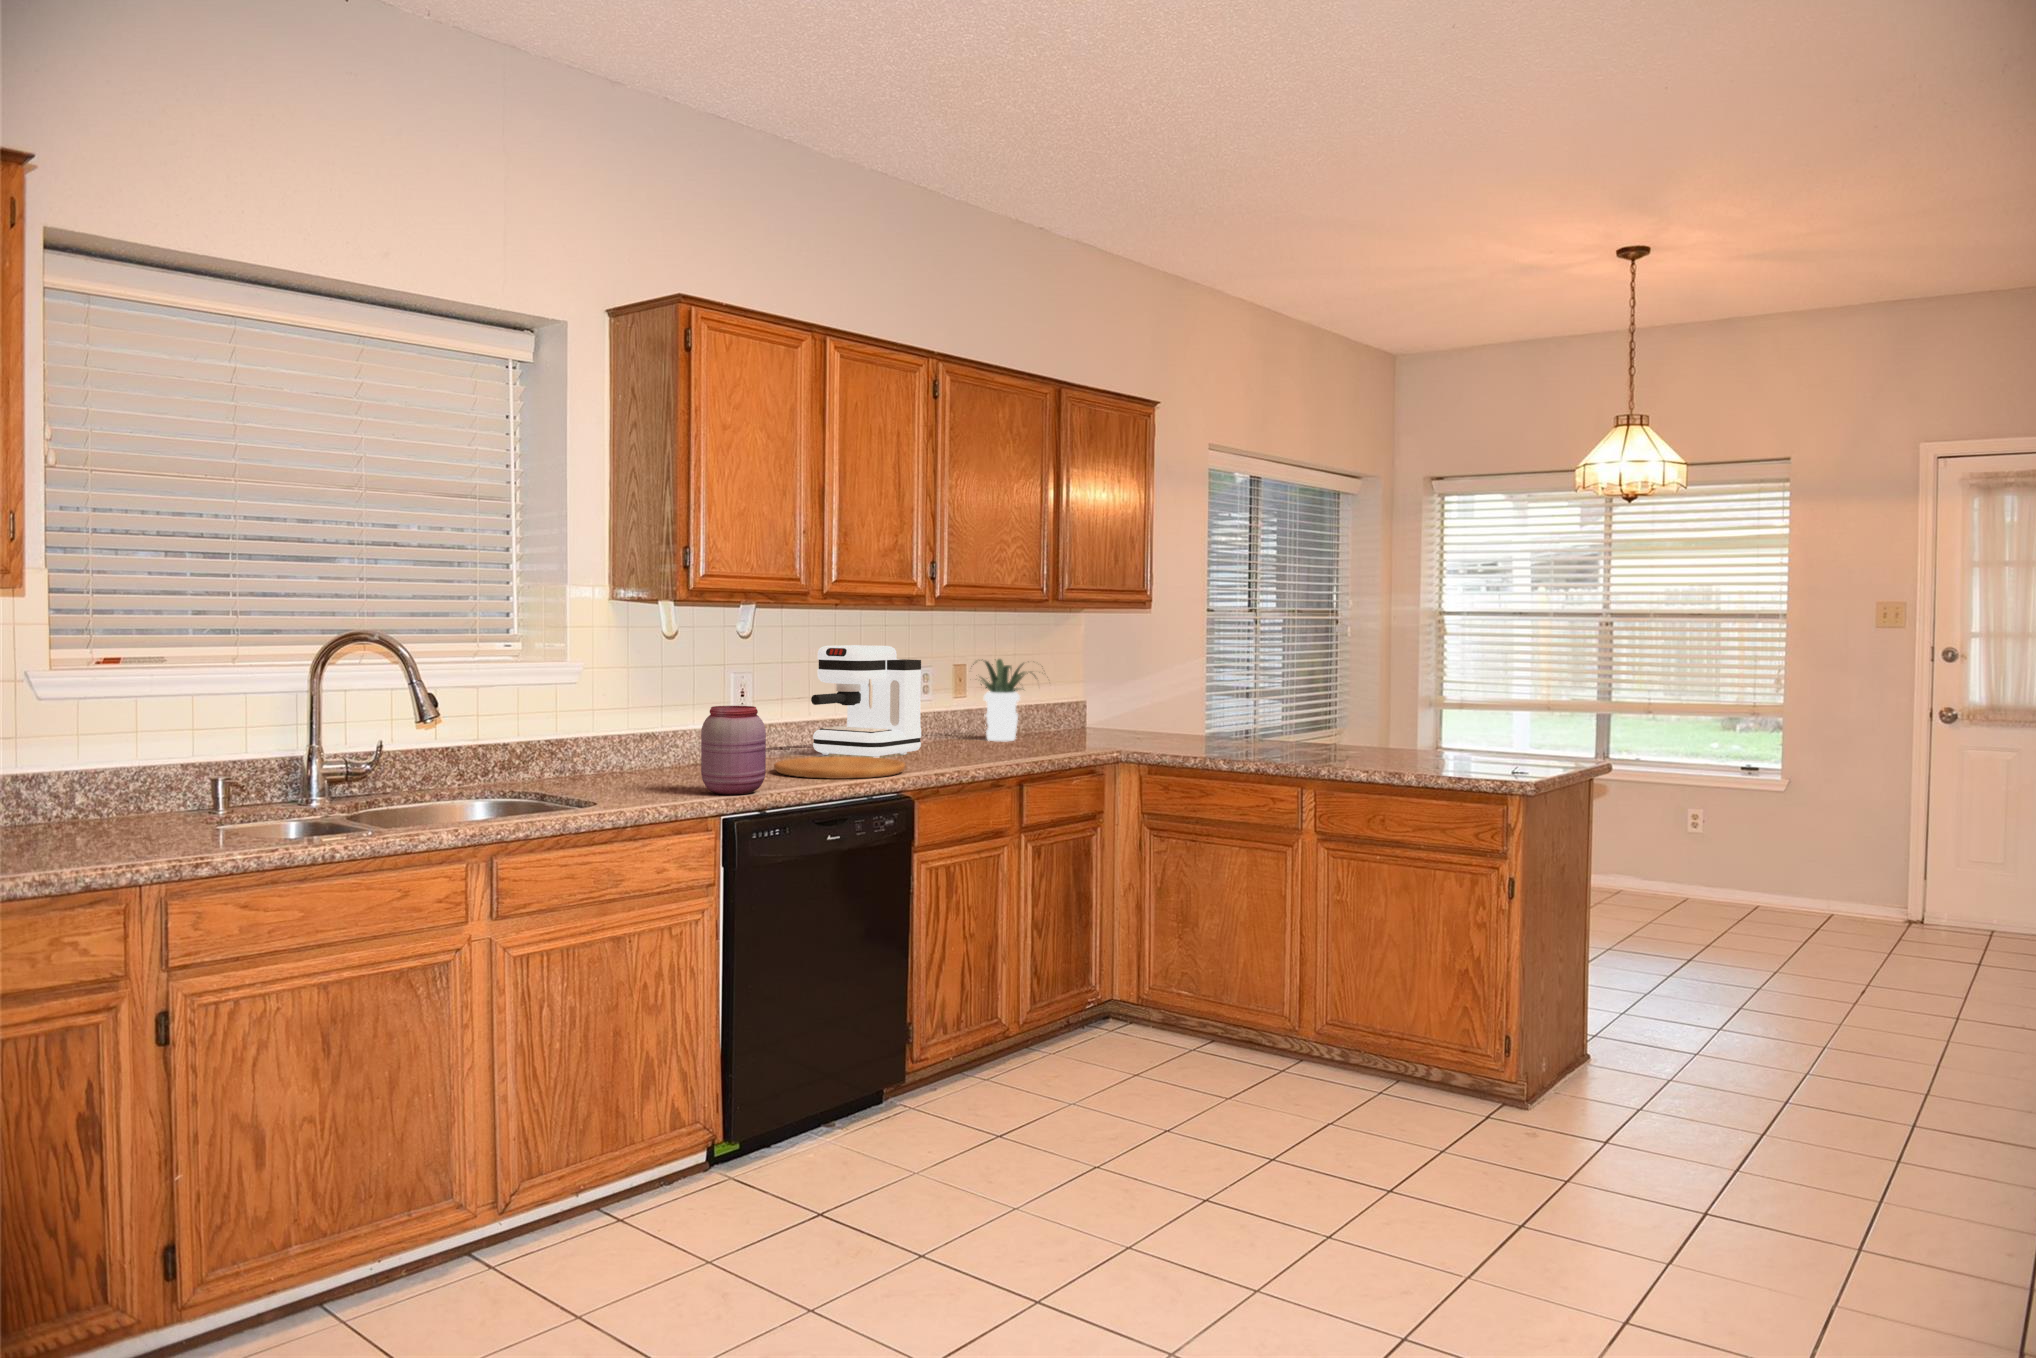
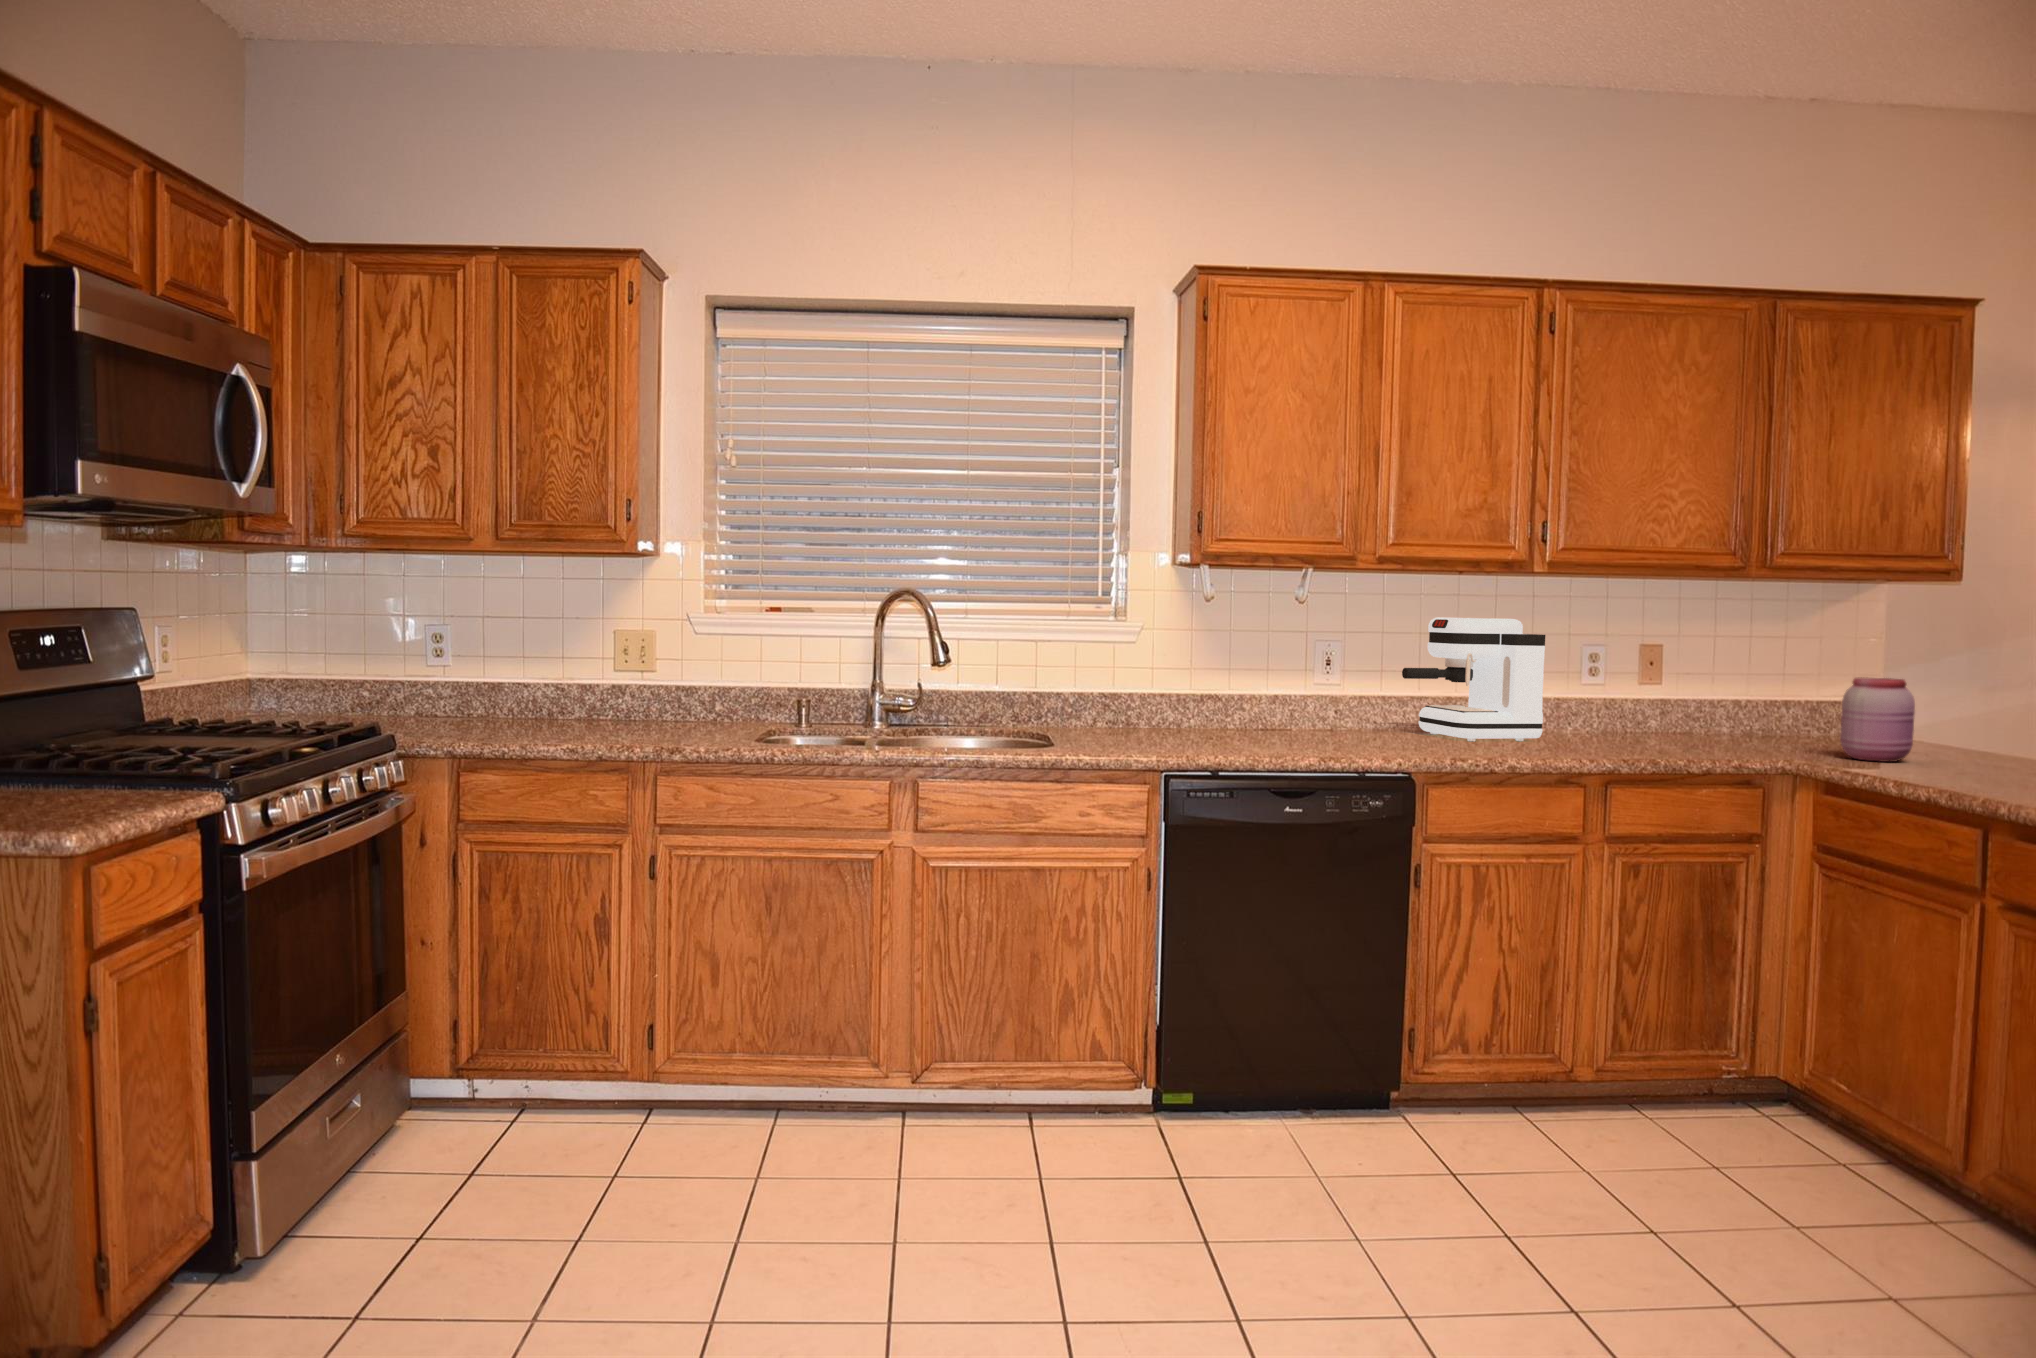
potted plant: present [973,659,1036,741] -> none [1651,640,1785,742]
jar: present [701,706,766,794] -> present [1840,678,1915,762]
cutting board: present [774,756,905,779] -> none [1298,731,1443,753]

